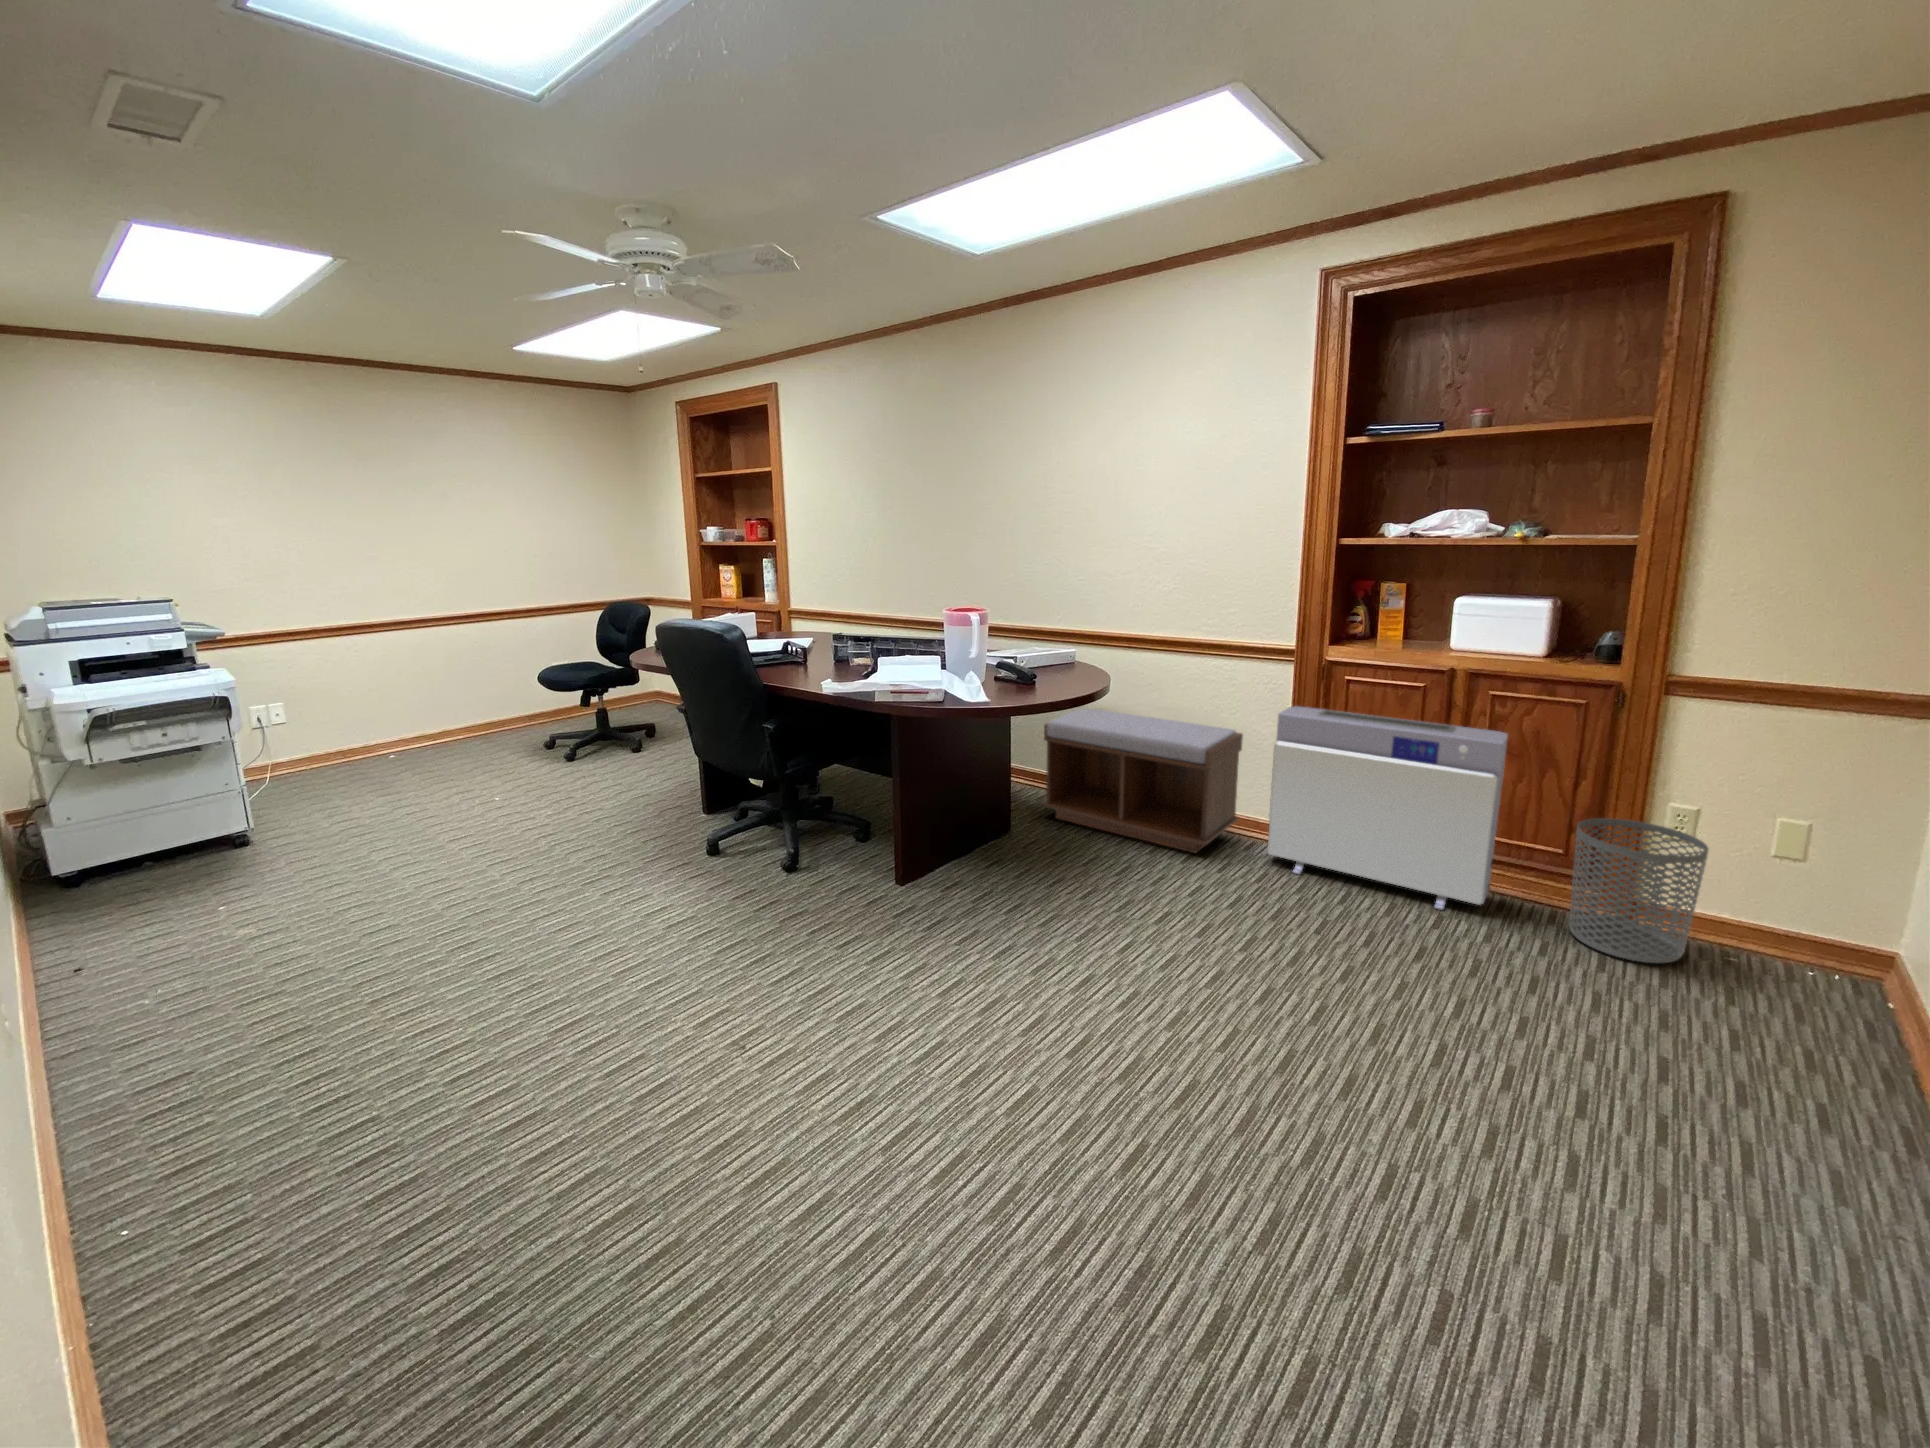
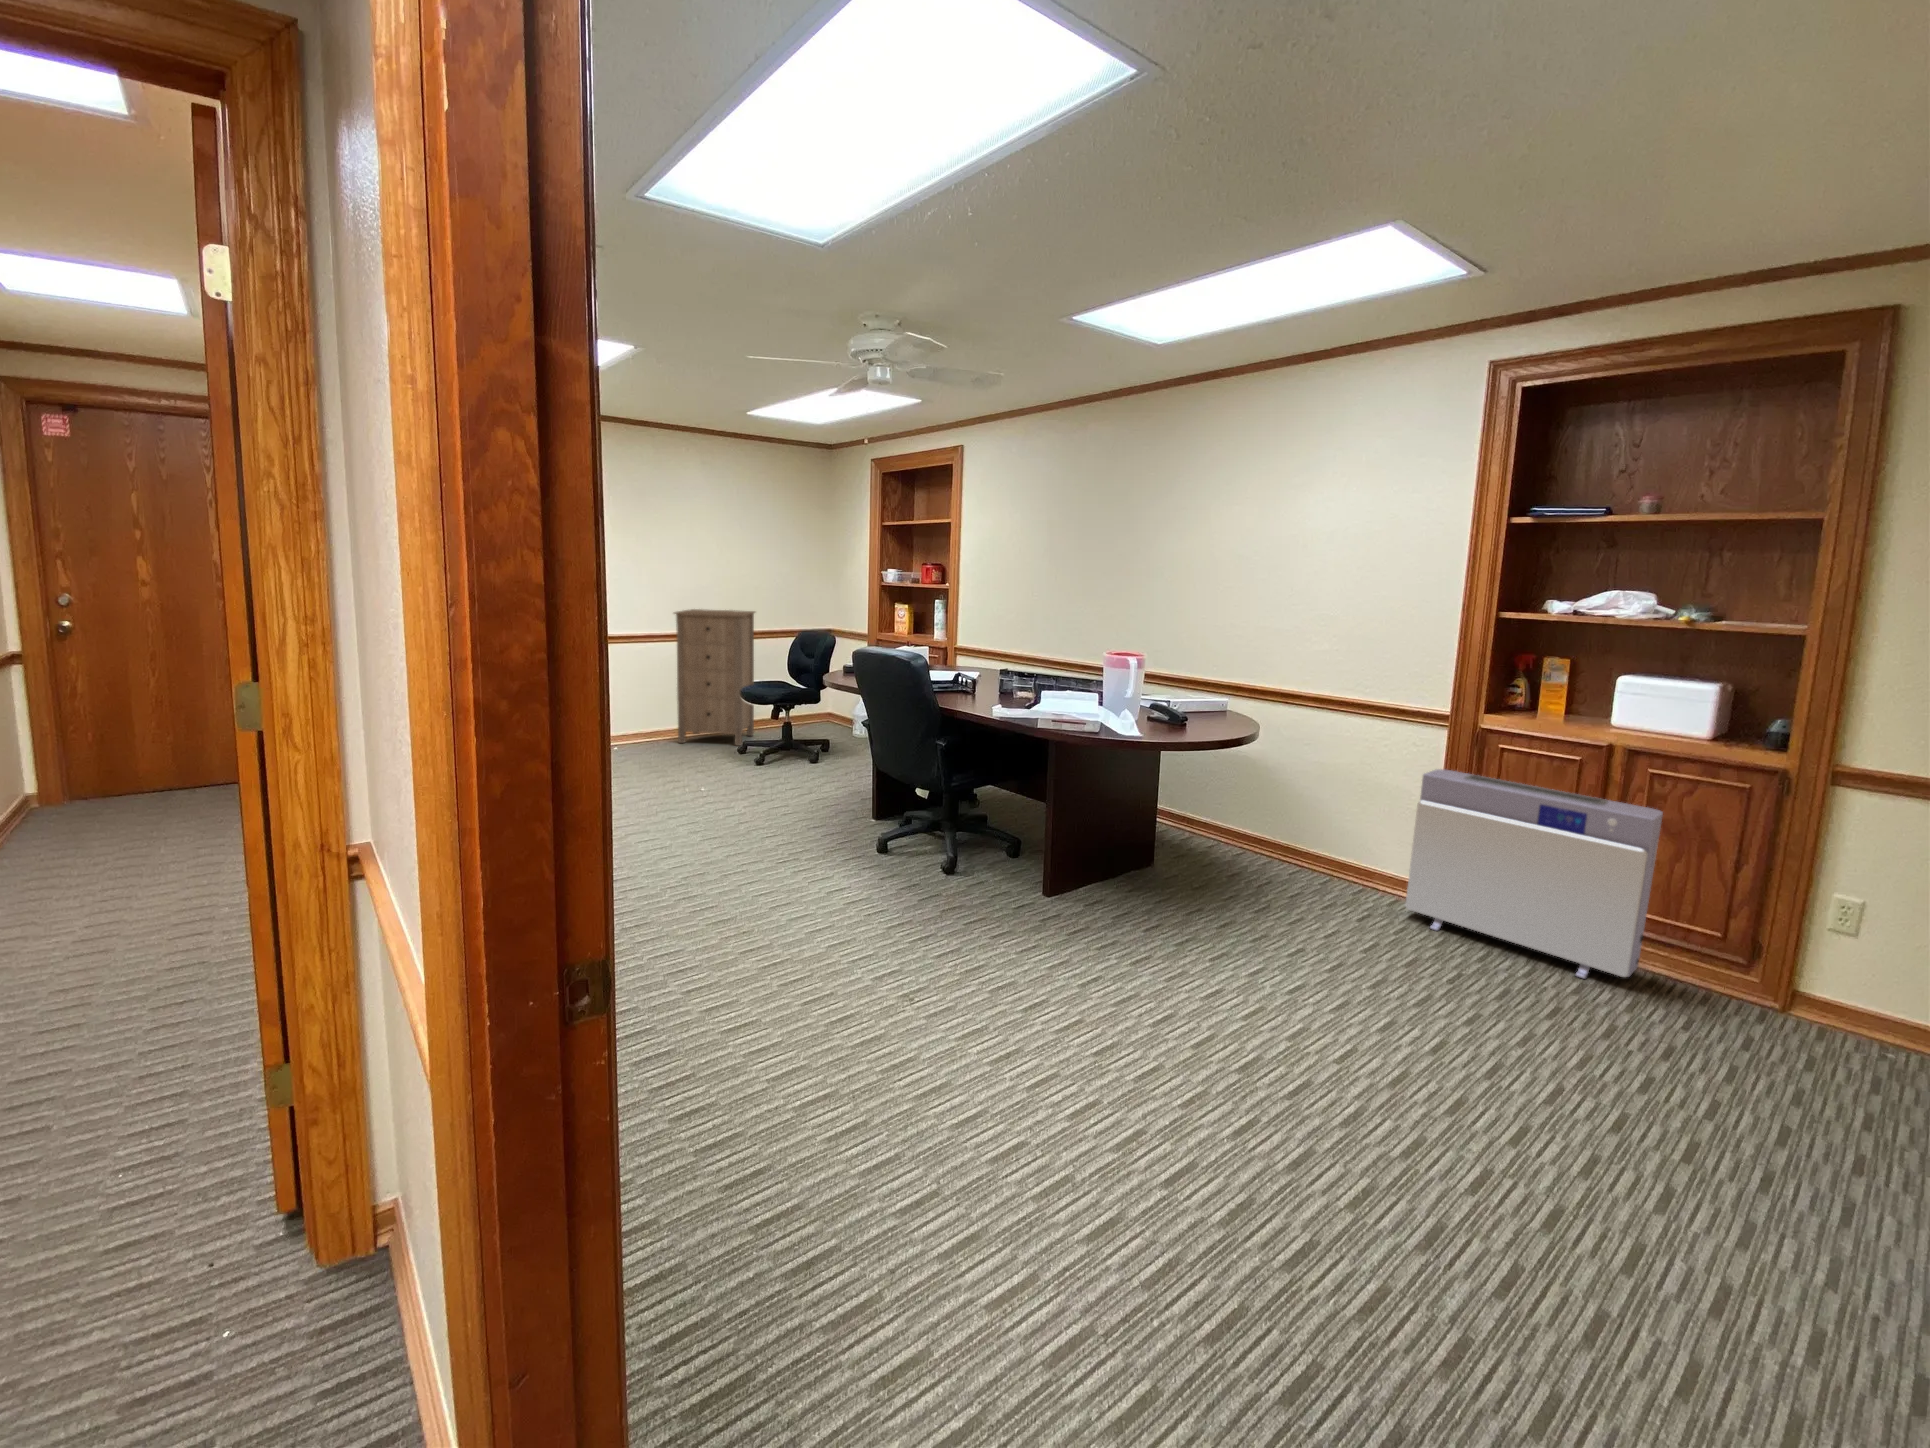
storage cabinet: none [451,584,568,742] -> present [674,609,755,746]
bench: present [1043,709,1243,853] -> none [1185,757,1388,901]
waste bin: present [1569,818,1708,963] -> none [1721,904,1876,1054]

